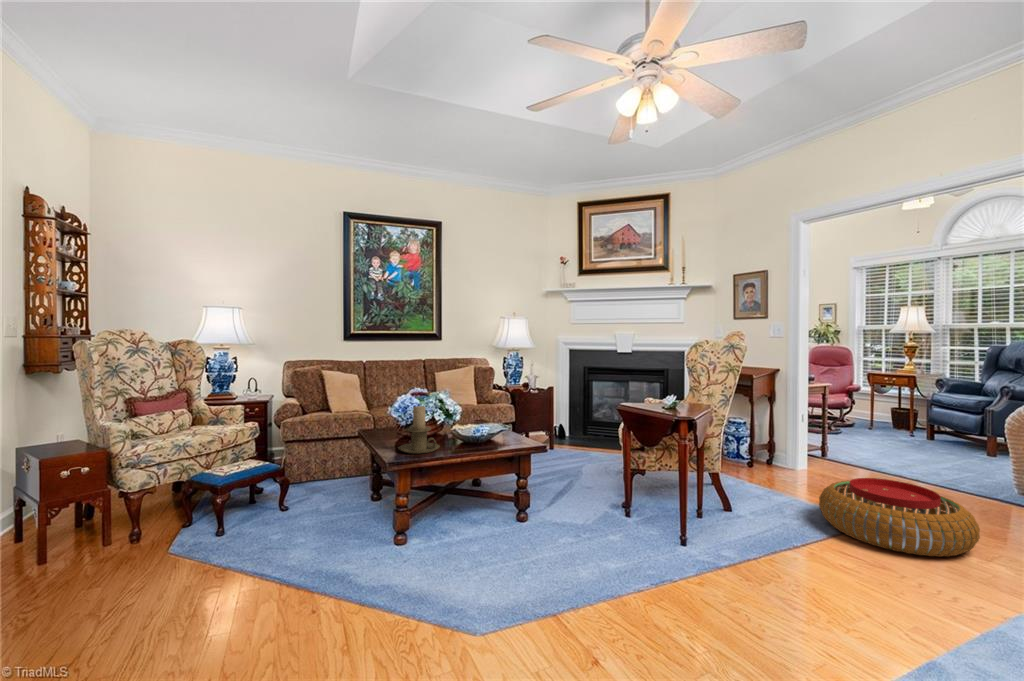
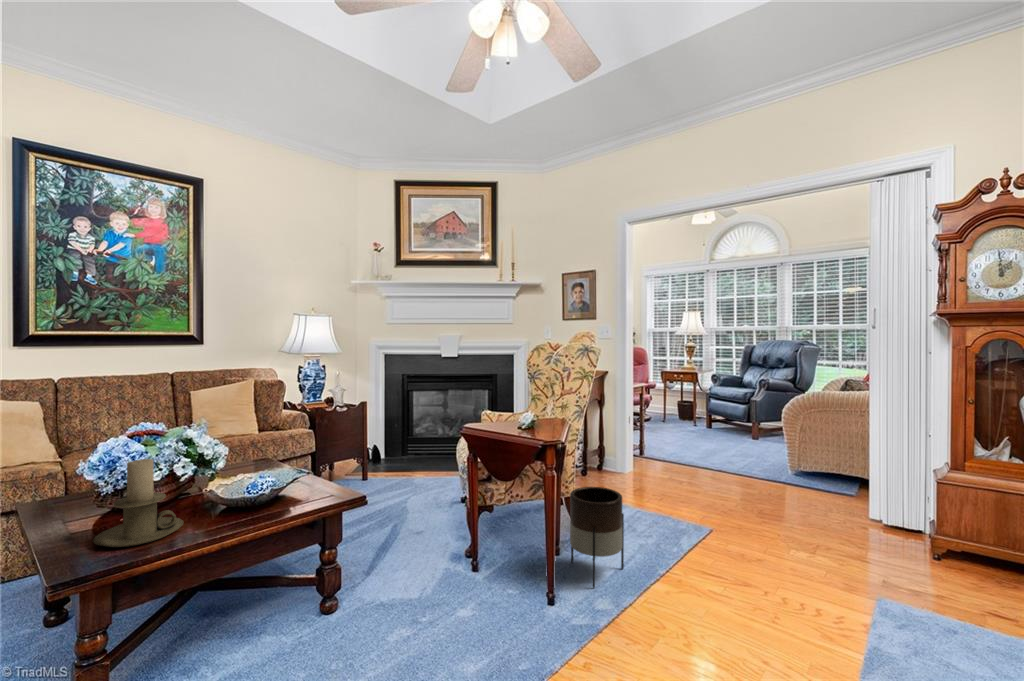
planter: none [709,463,760,544] -> present [570,487,624,588]
pouf: present [819,478,980,557] -> none [666,481,803,560]

